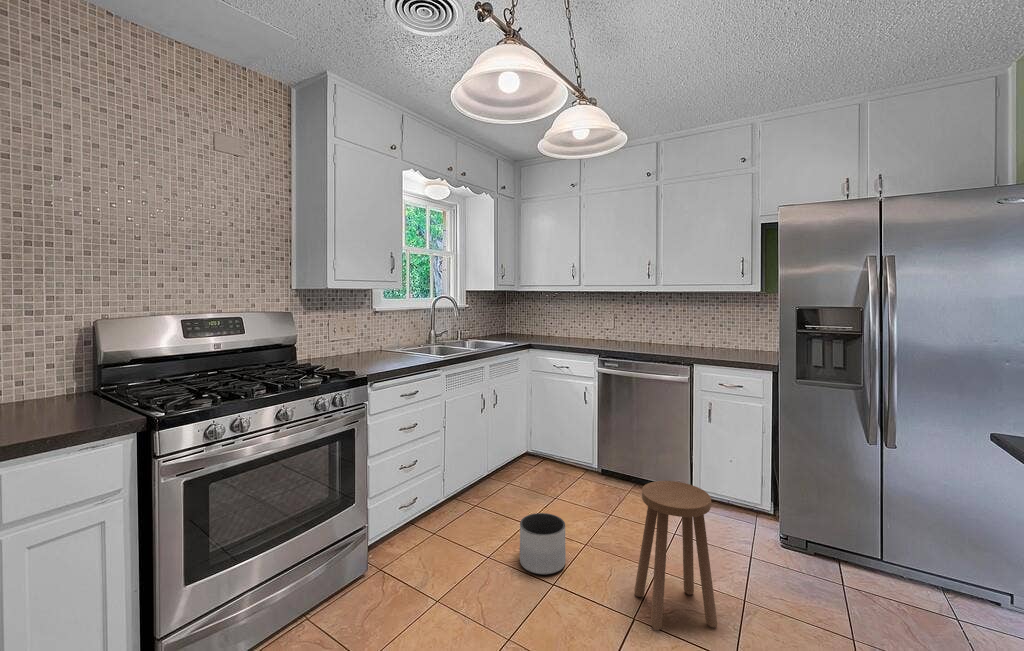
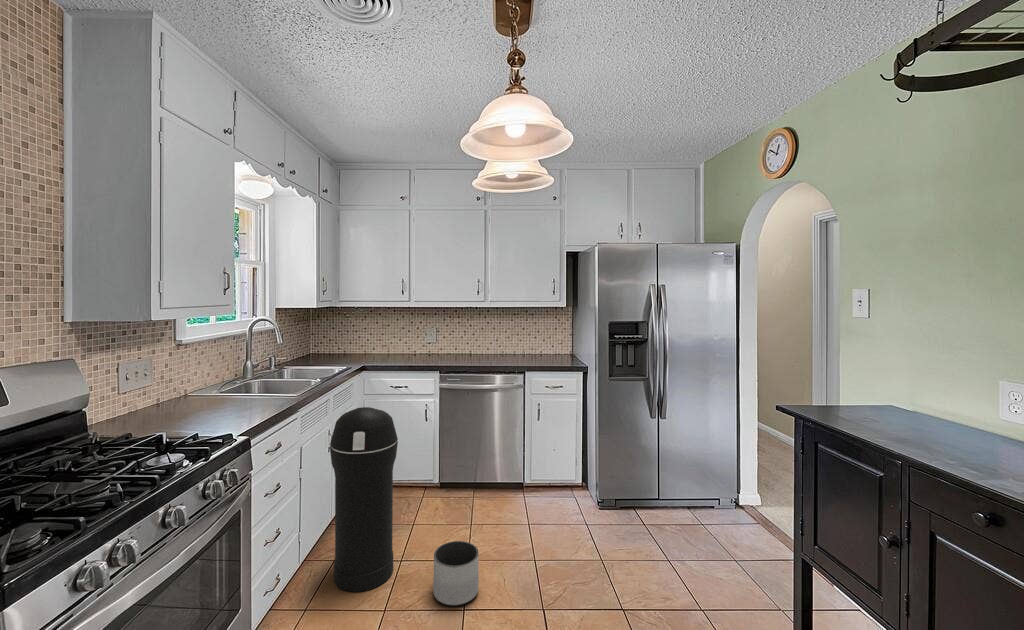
trash can: none [452,369,511,534] -> present [330,407,398,592]
stool: present [634,481,717,630] -> none [544,481,610,609]

